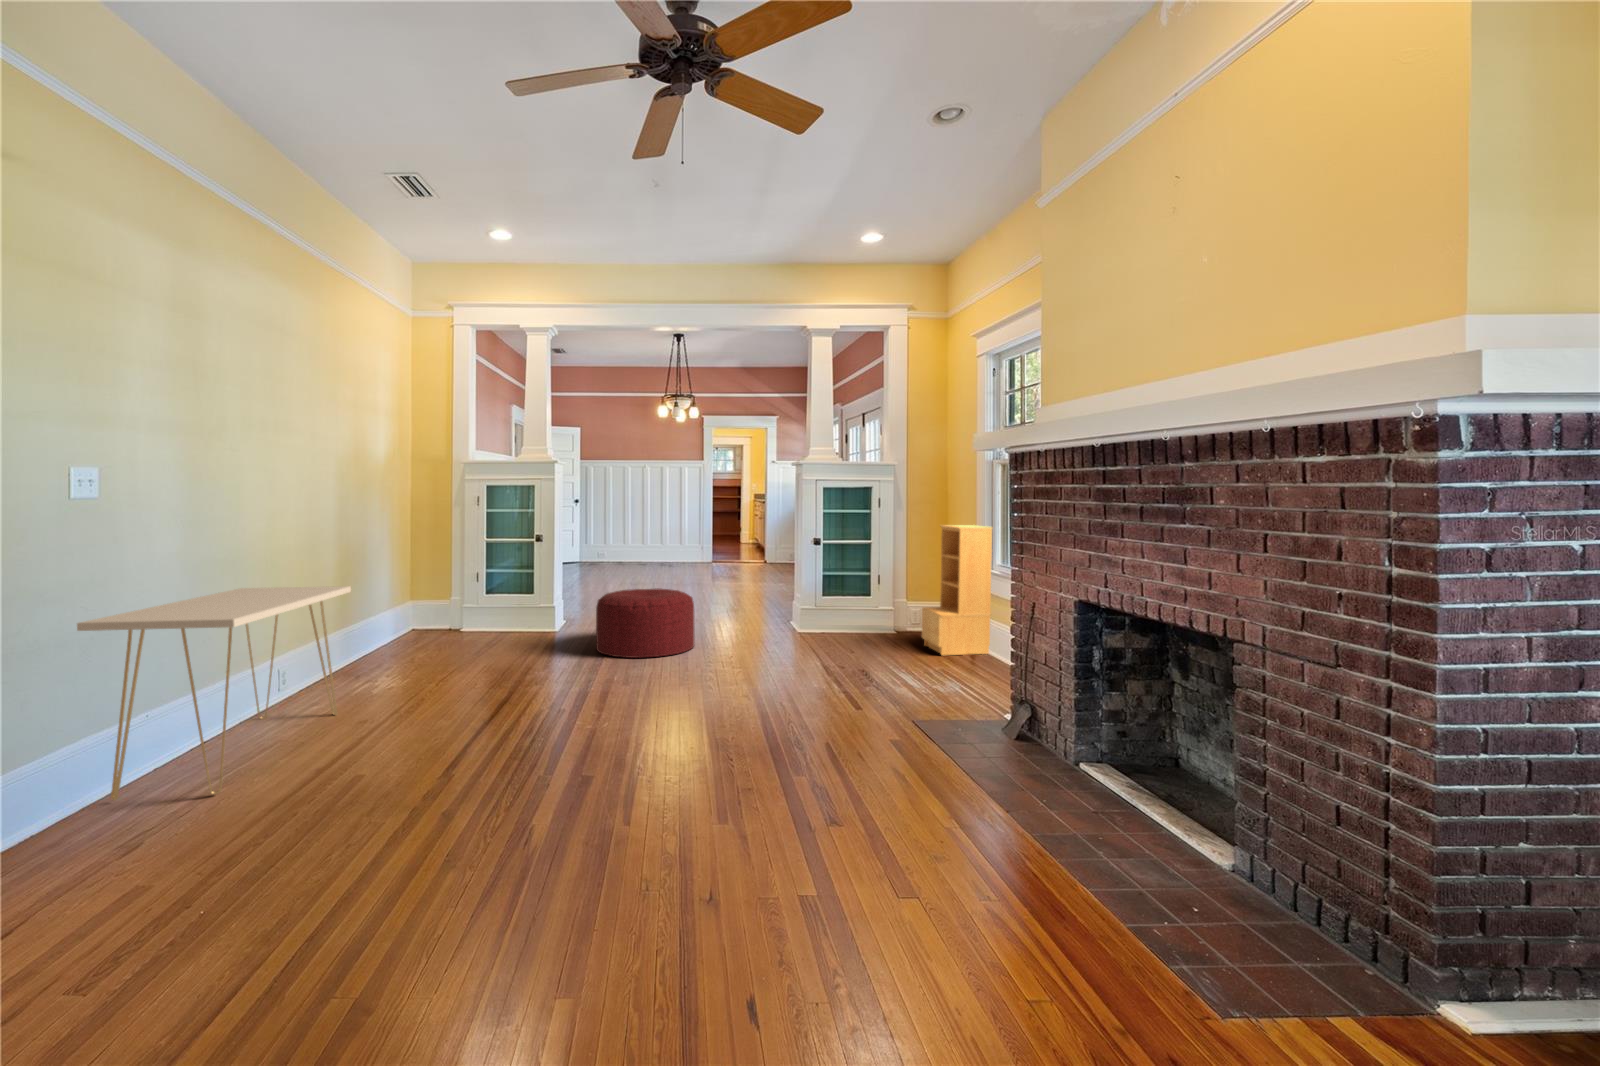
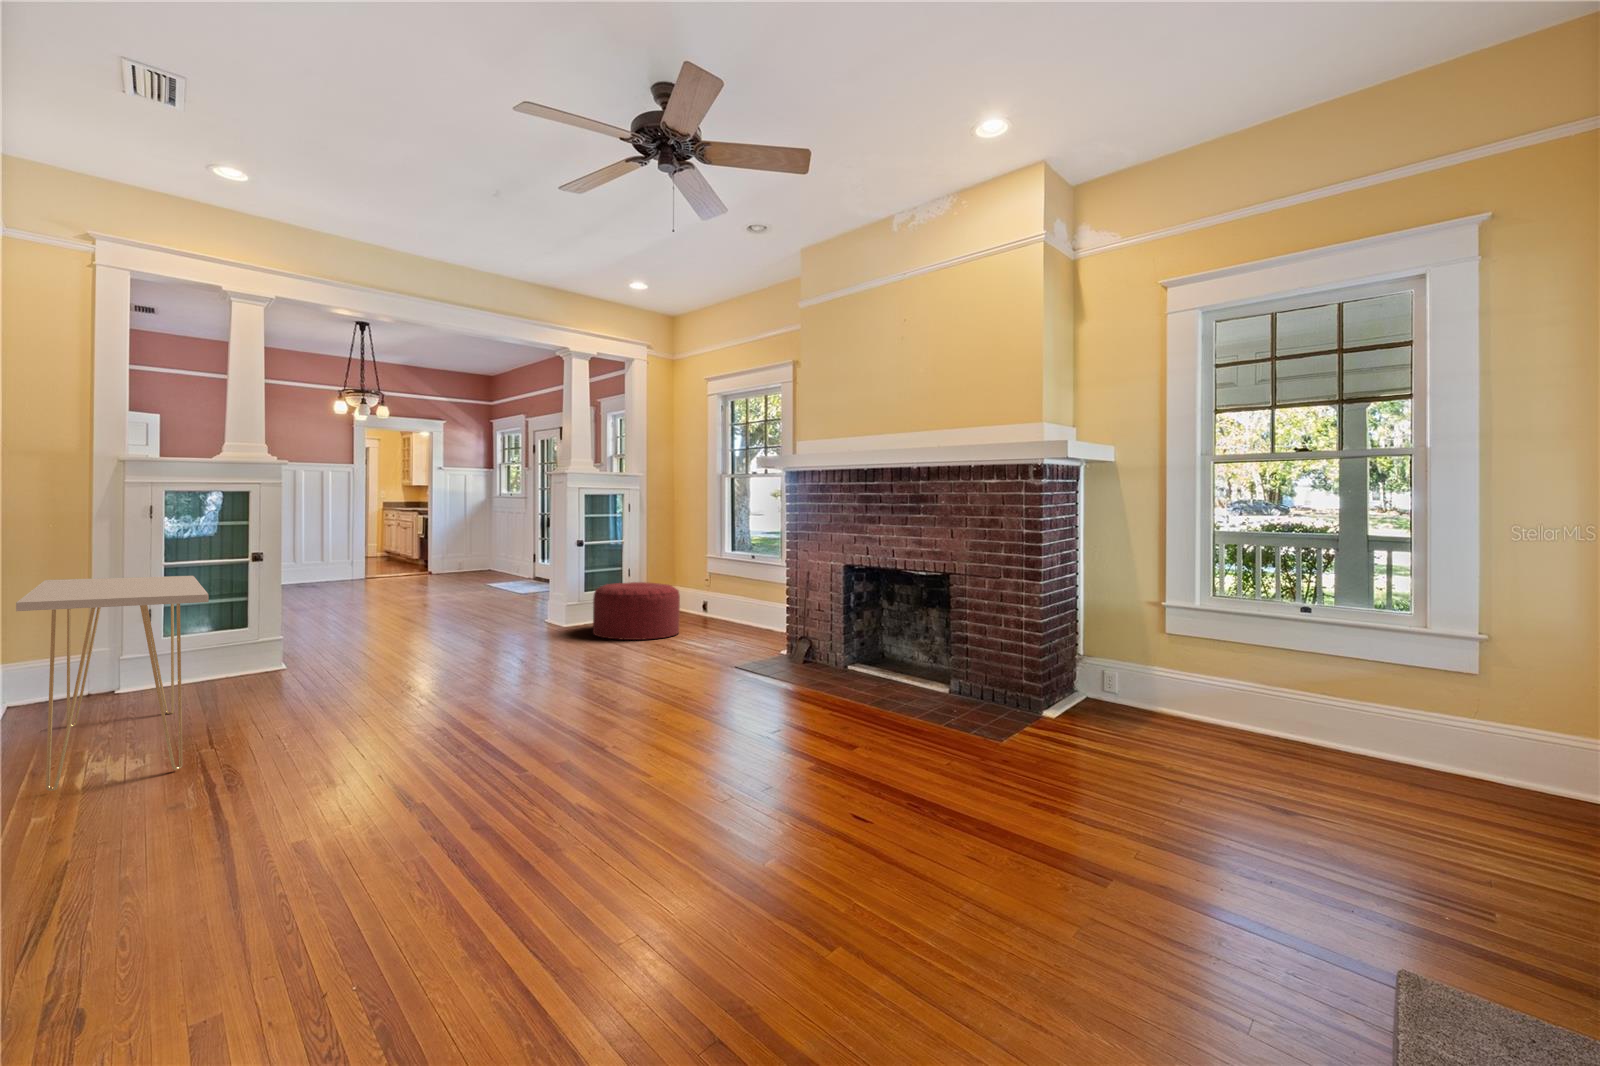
bookshelf: present [922,525,992,656] -> none [678,525,735,627]
ottoman: present [596,588,694,658] -> present [593,582,680,640]

